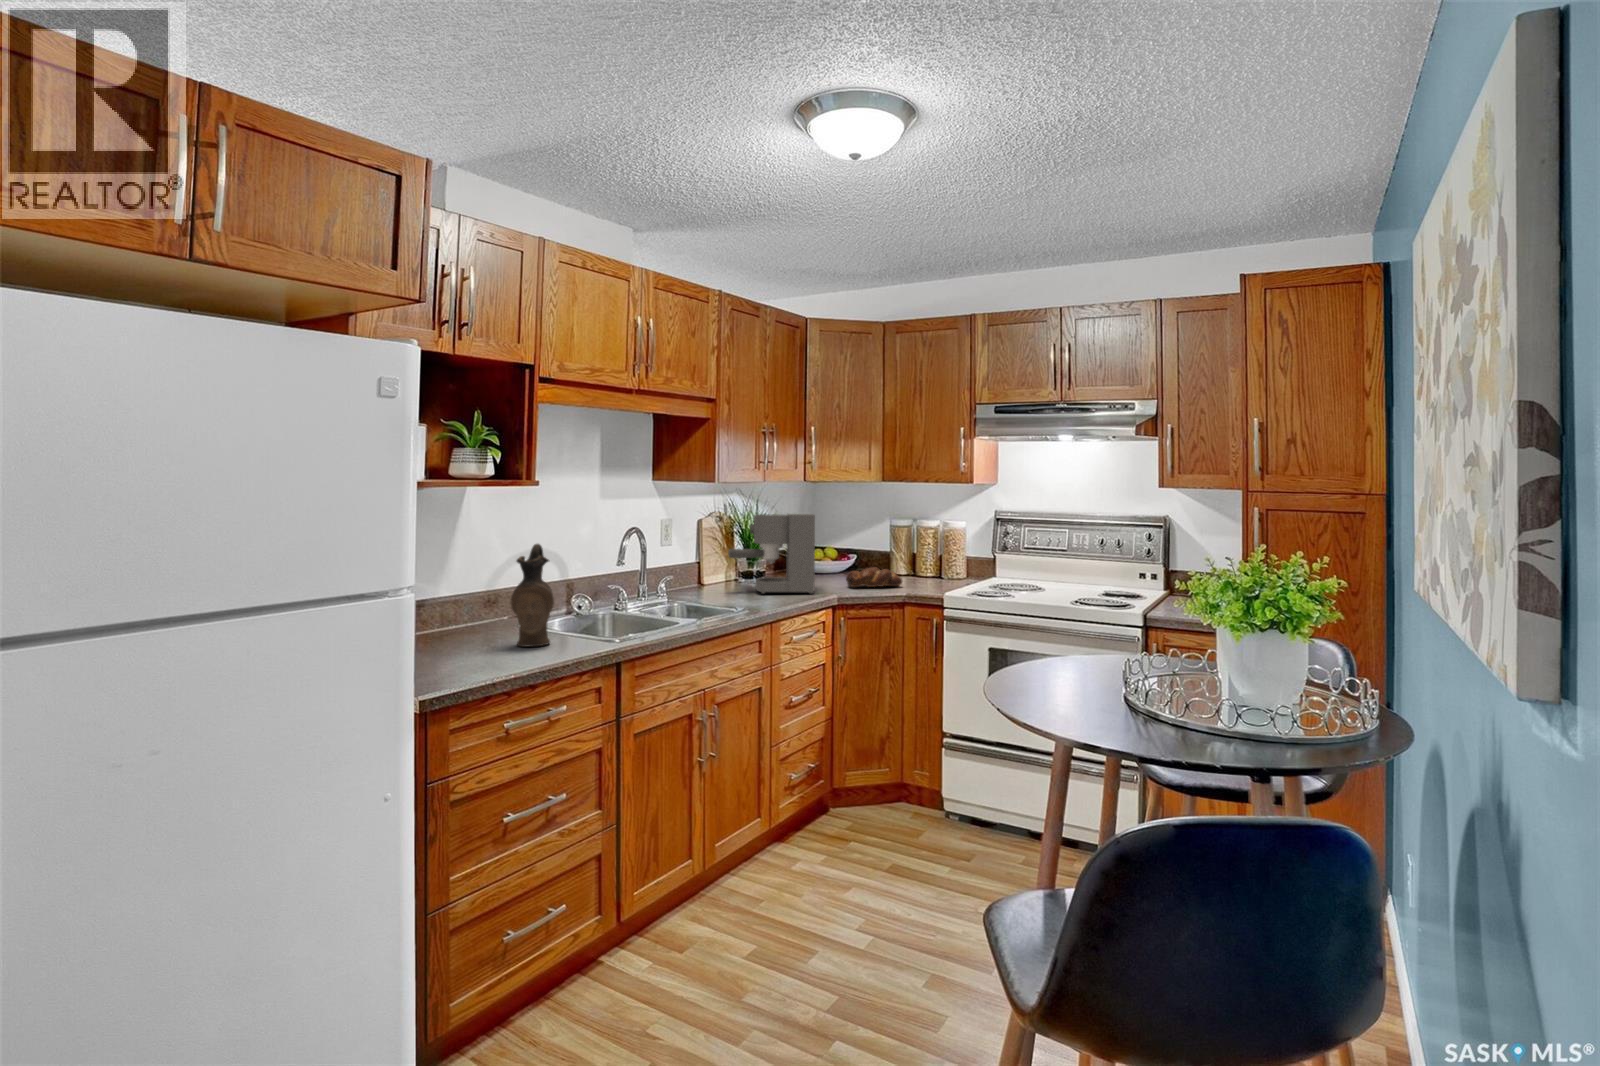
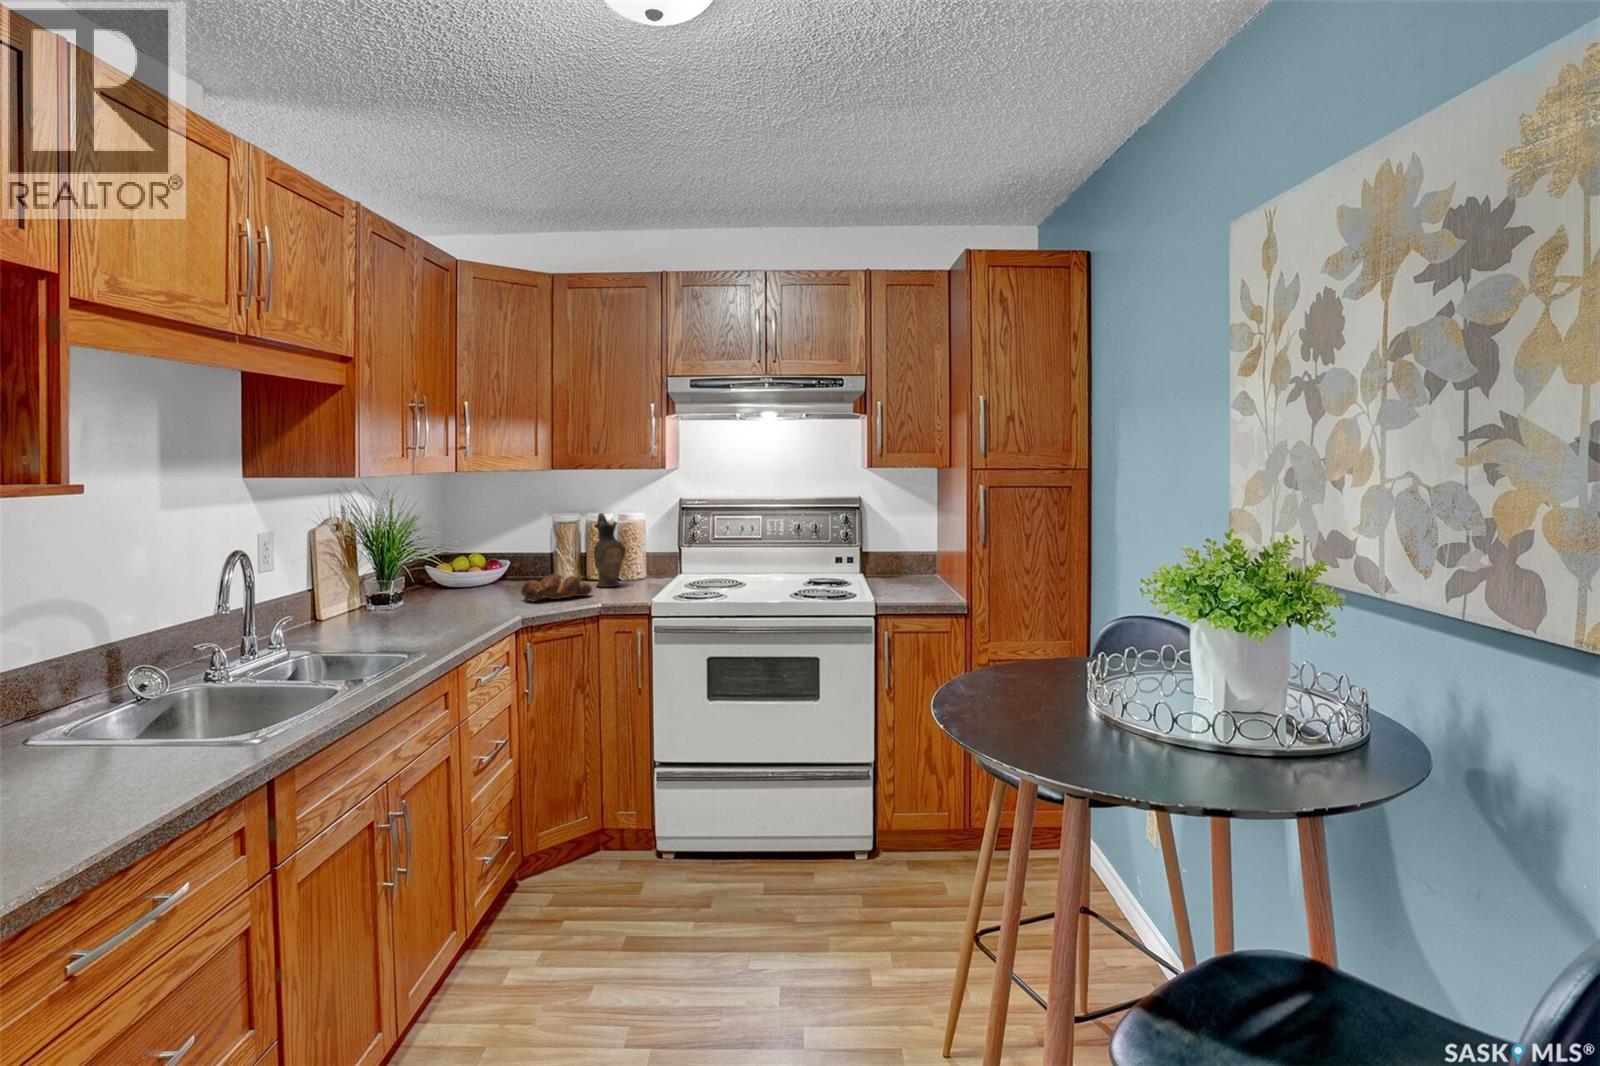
coffee maker: present [728,514,815,594] -> none [363,512,492,622]
ceramic pitcher: present [511,544,554,647] -> present [593,513,626,587]

